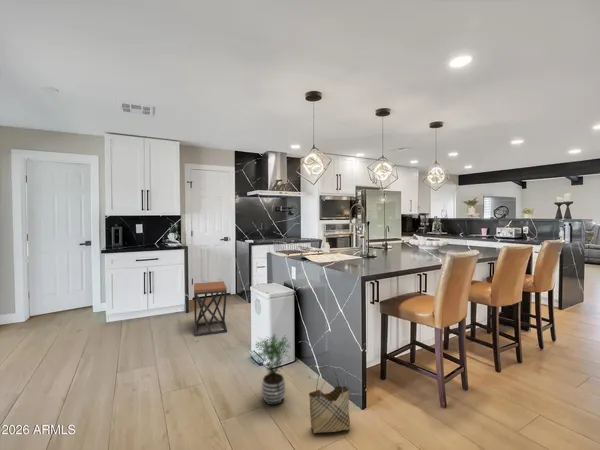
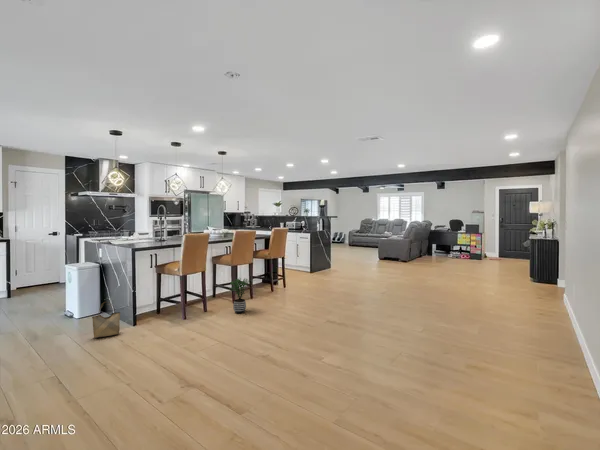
stool: present [194,281,227,336] -> none [14,267,49,310]
potted plant: present [251,335,290,405] -> present [230,279,248,313]

